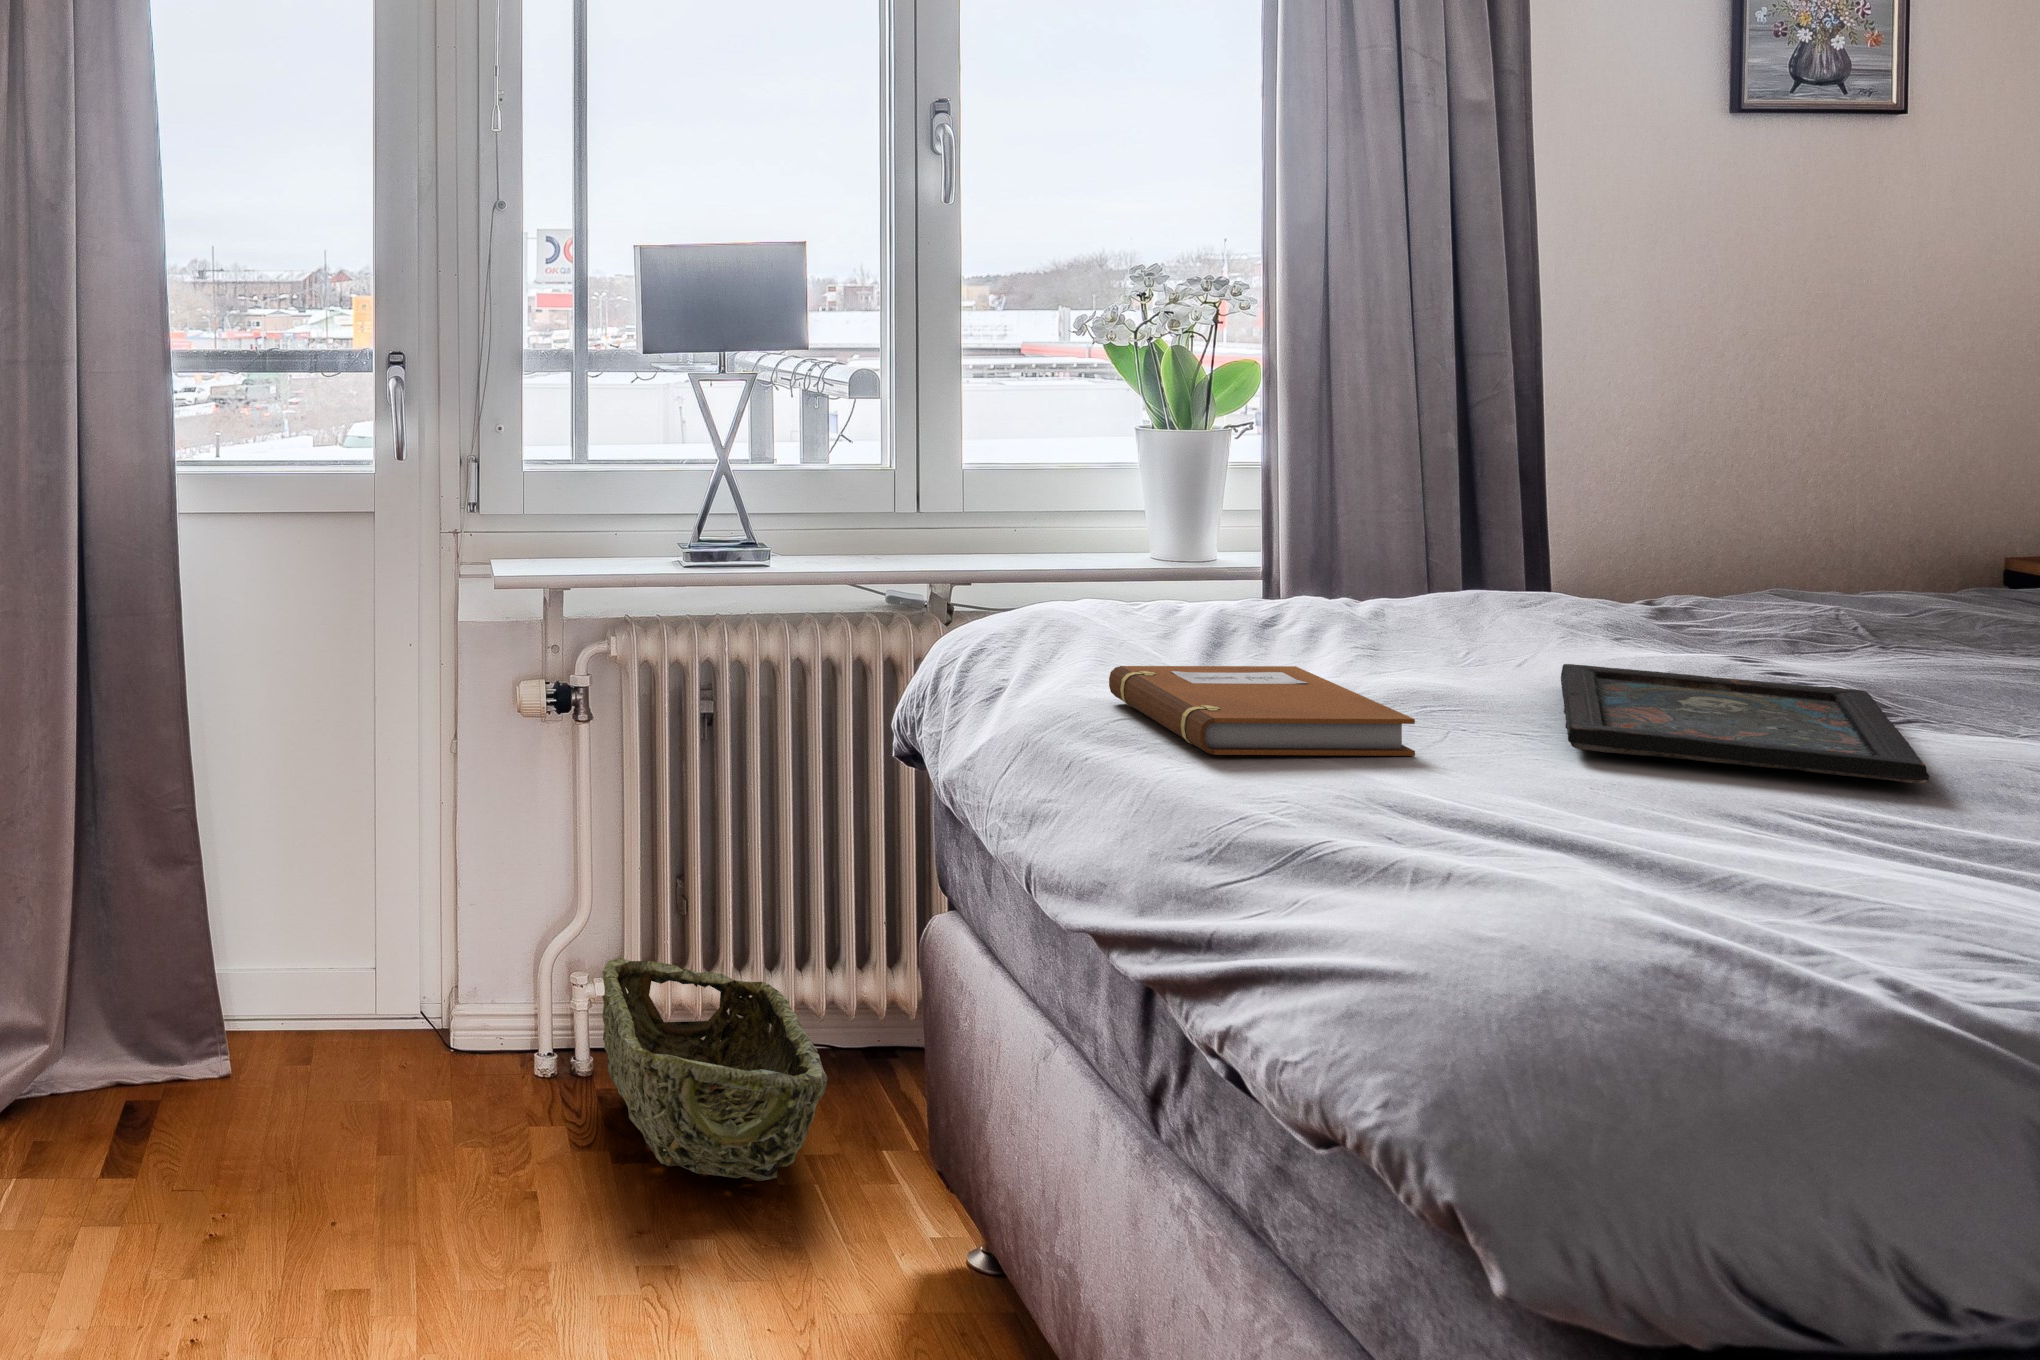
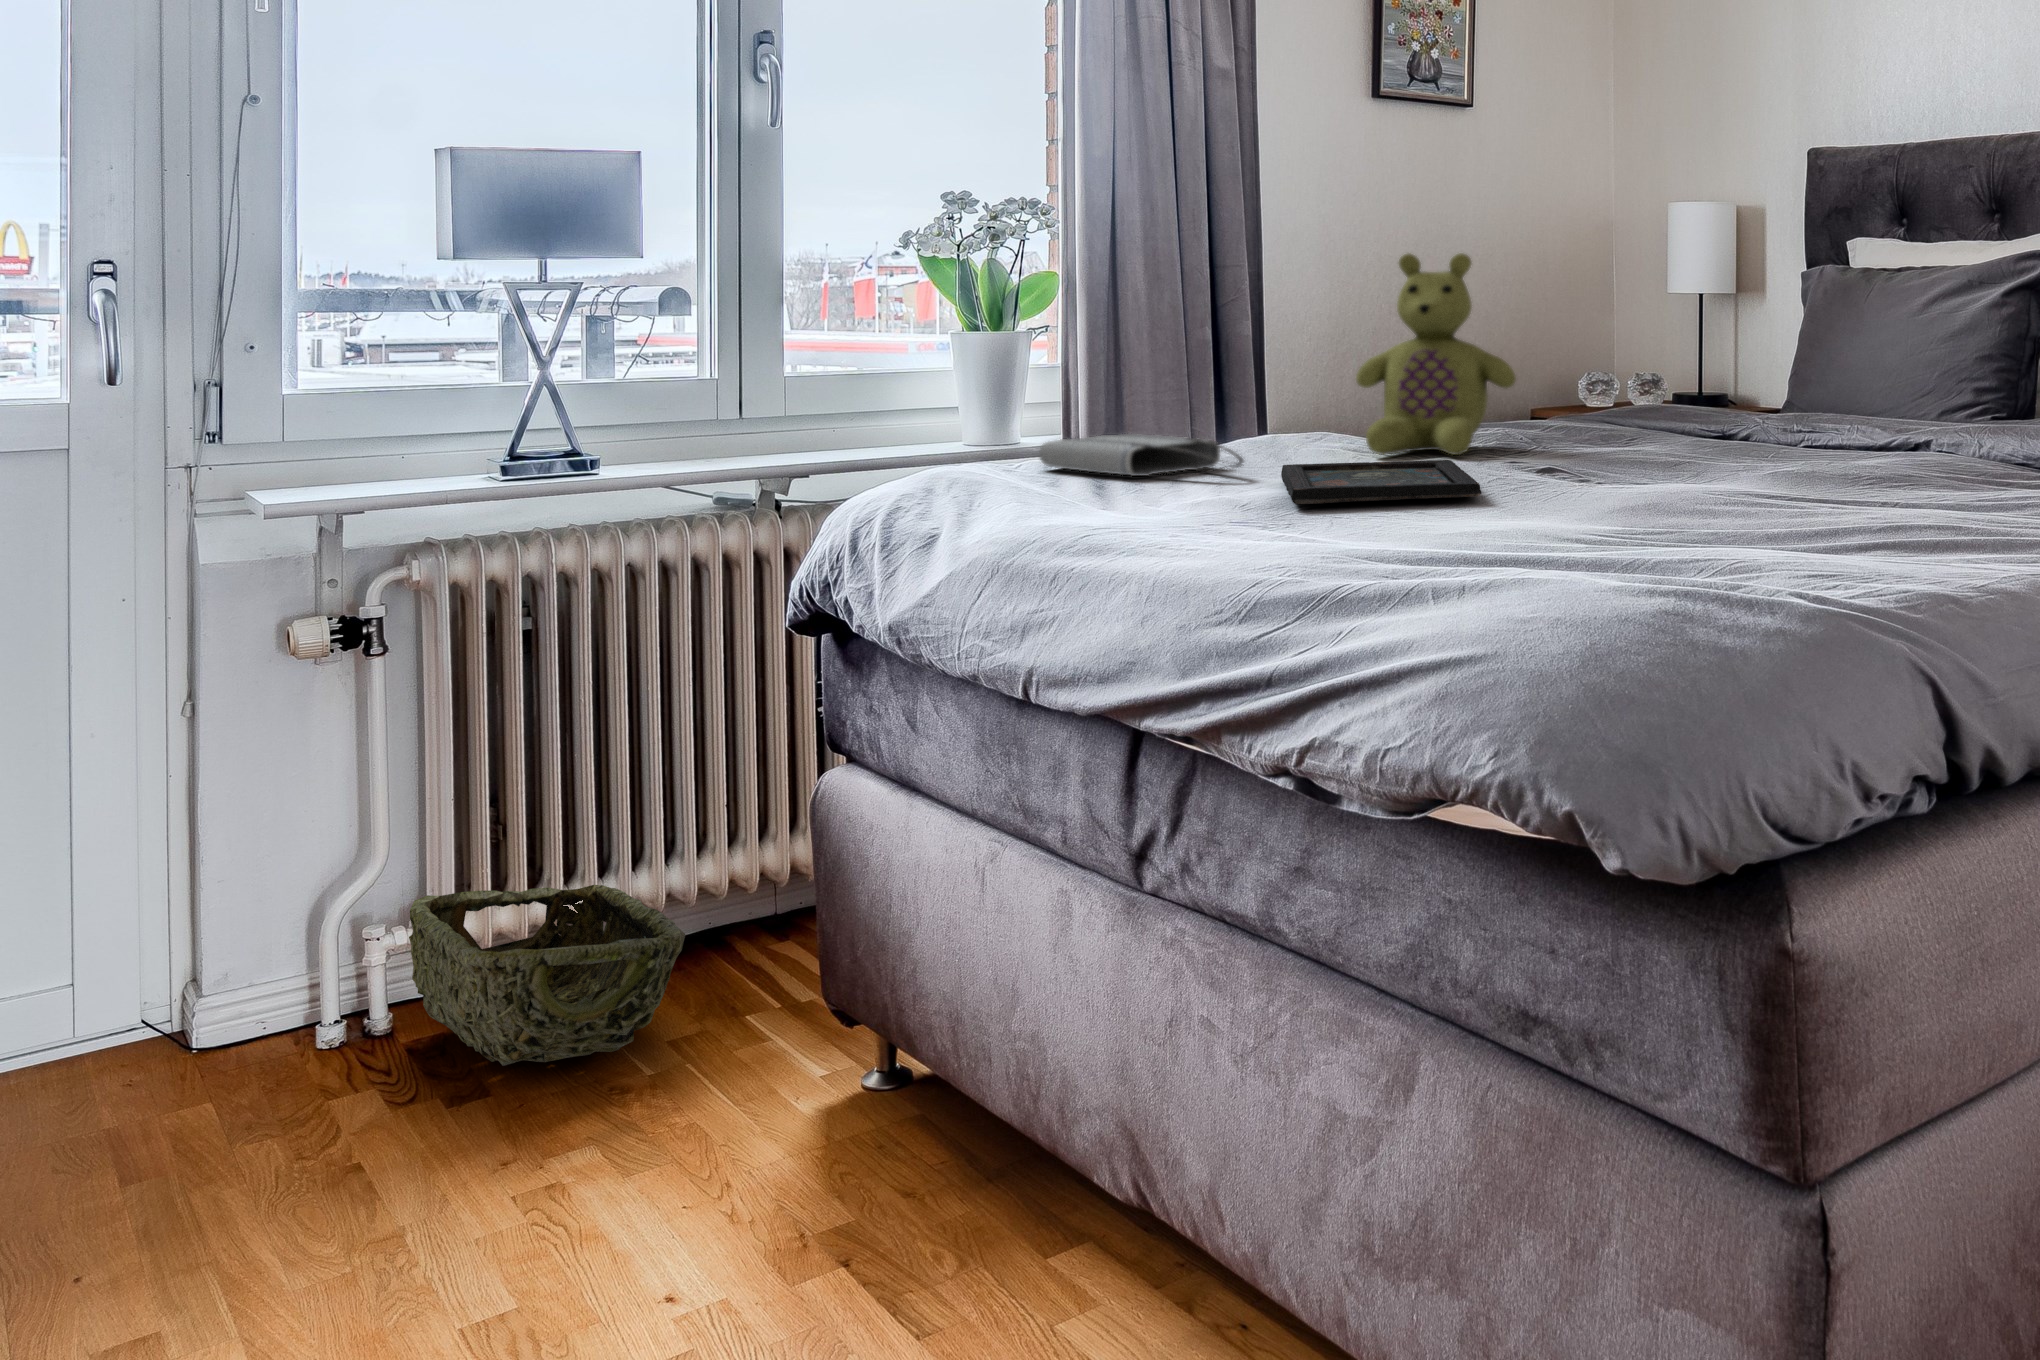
stuffed bear: none [1693,353,1998,669] -> present [1356,253,1516,455]
tote bag: none [1223,577,1503,657] -> present [1039,434,1244,477]
notebook: present [1109,666,1415,756] -> none [972,480,1199,535]

